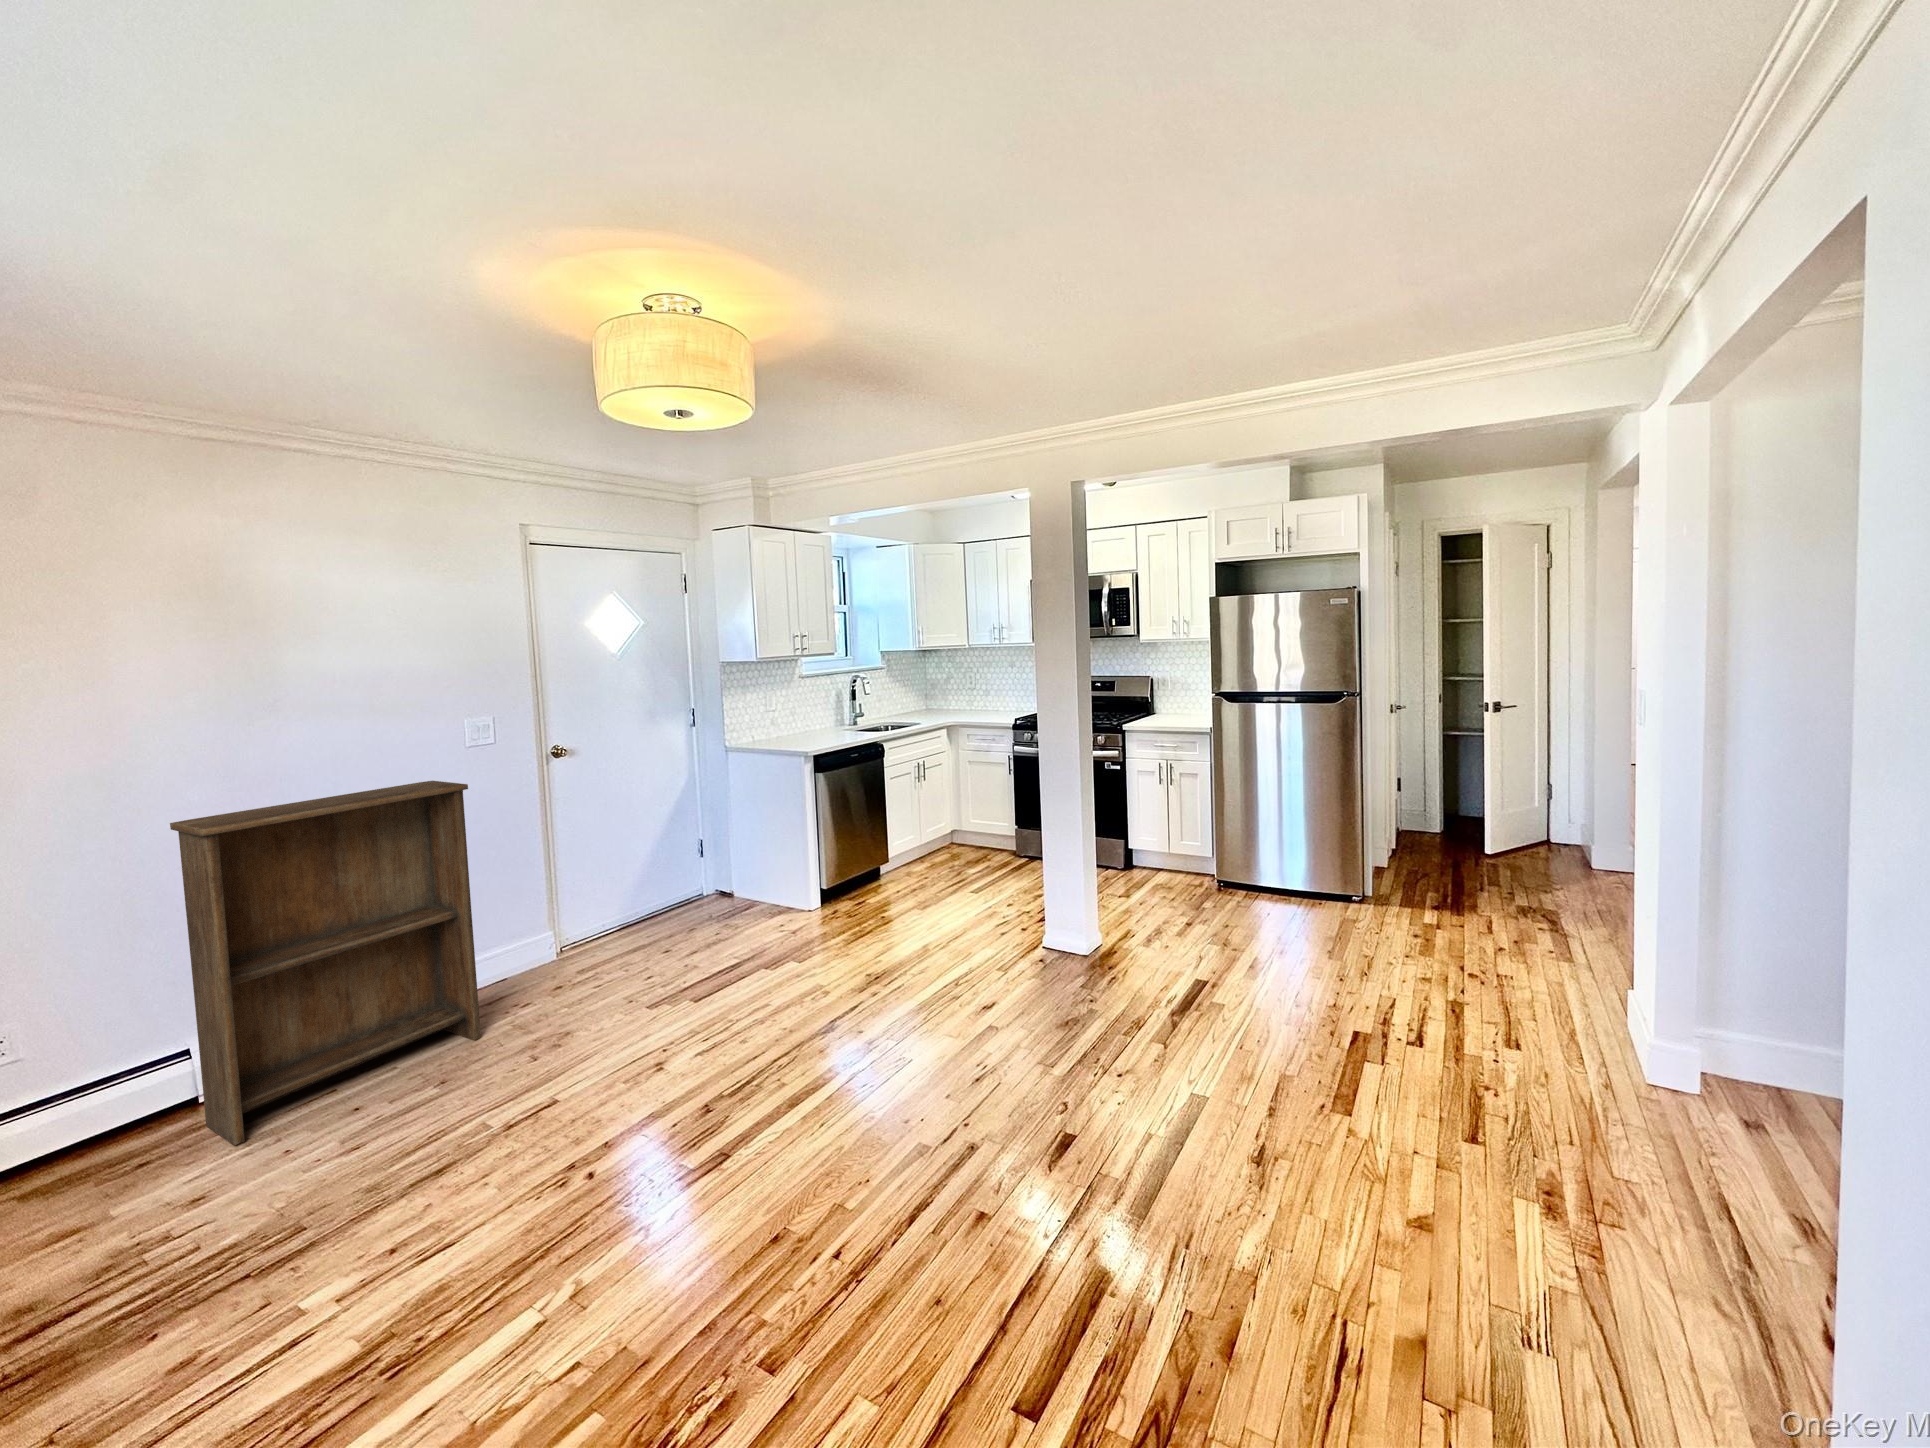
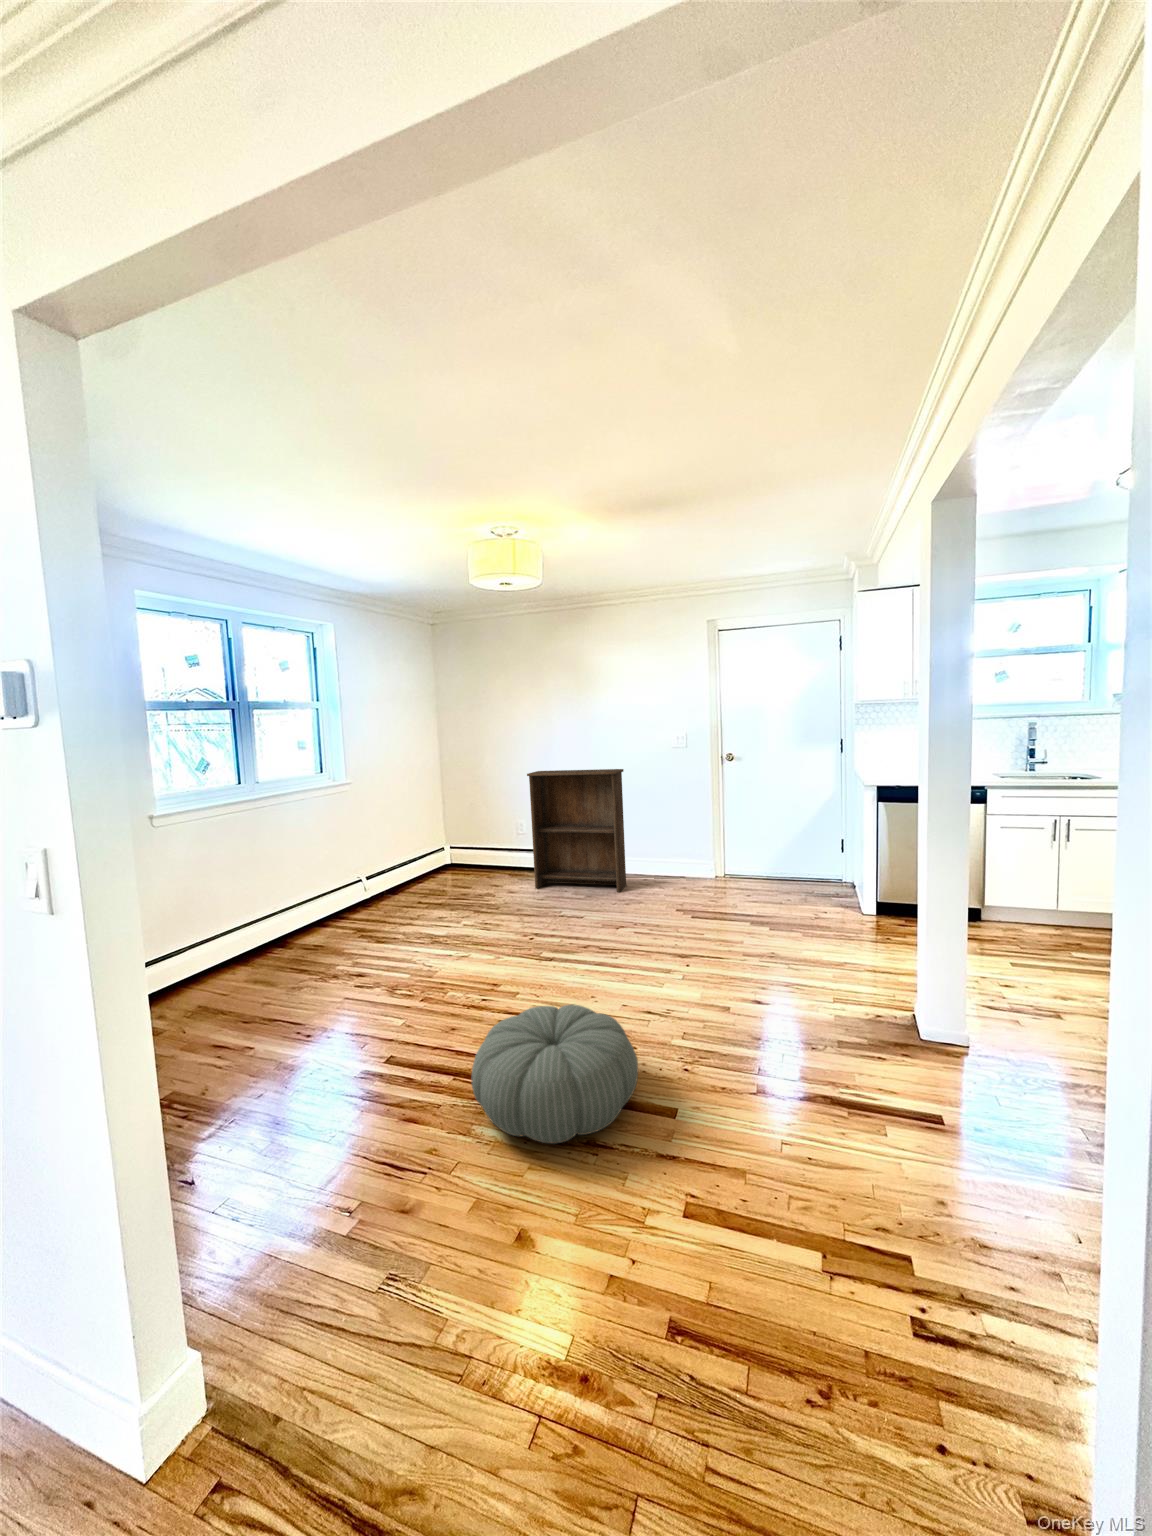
pouf: none [1065,1046,1298,1241] -> present [472,1004,638,1144]

